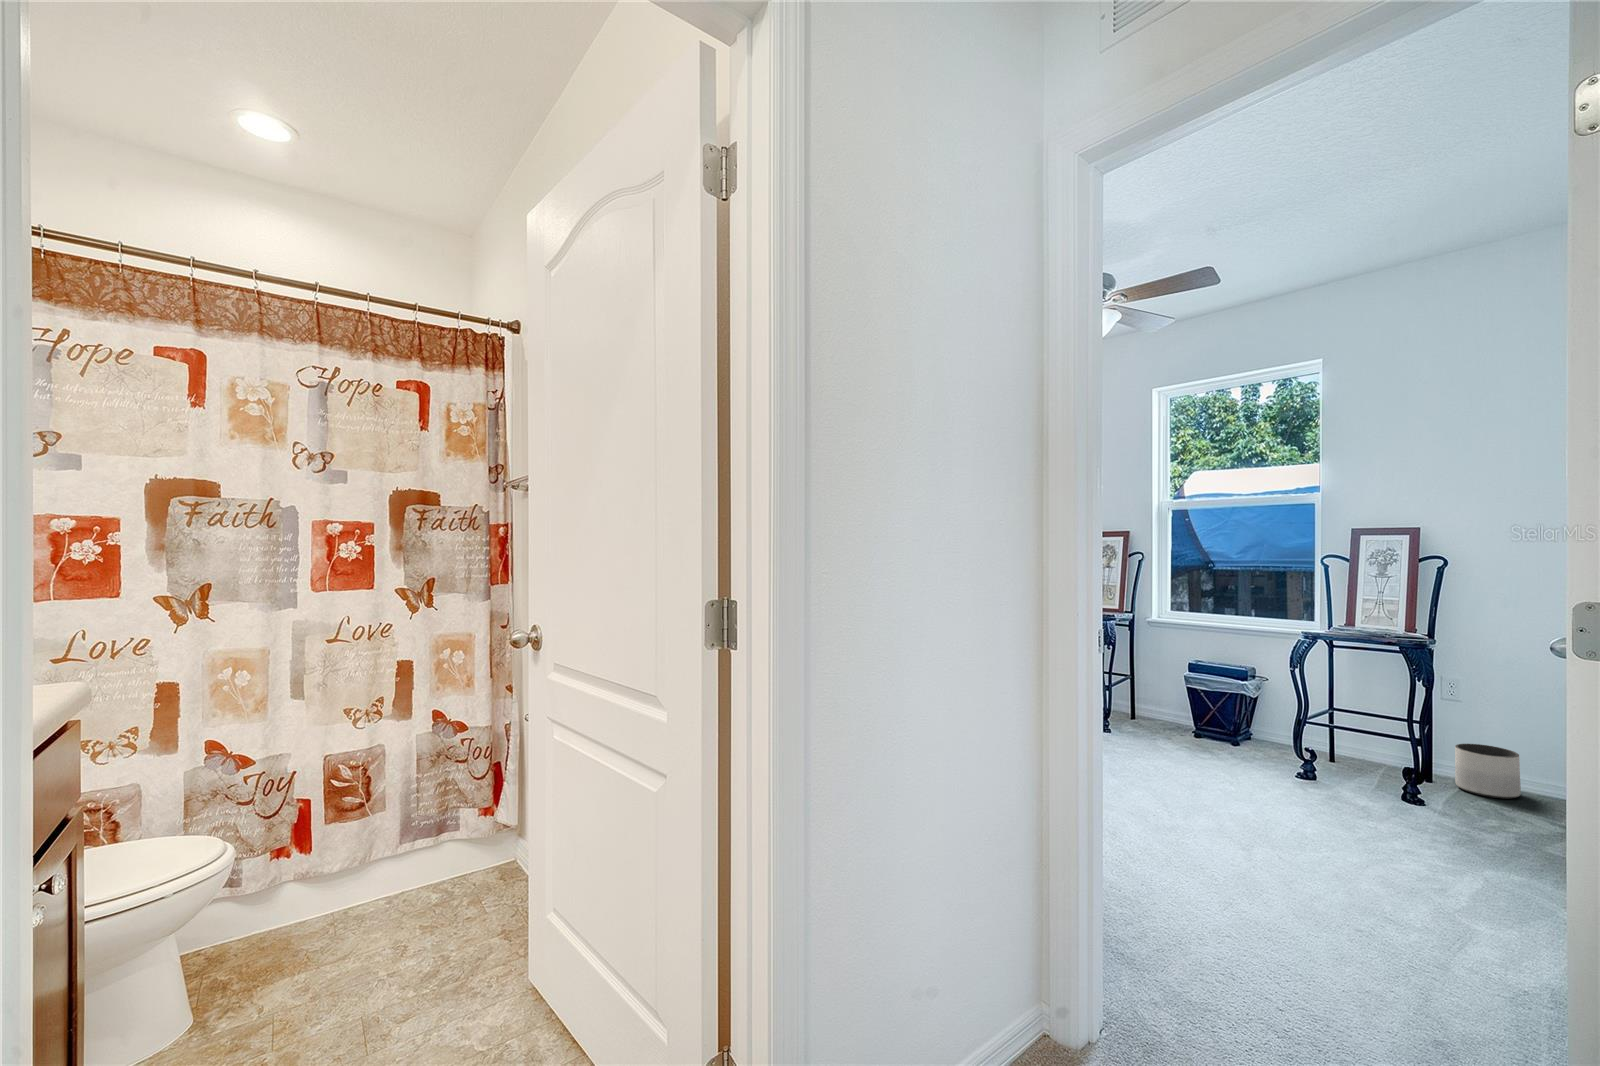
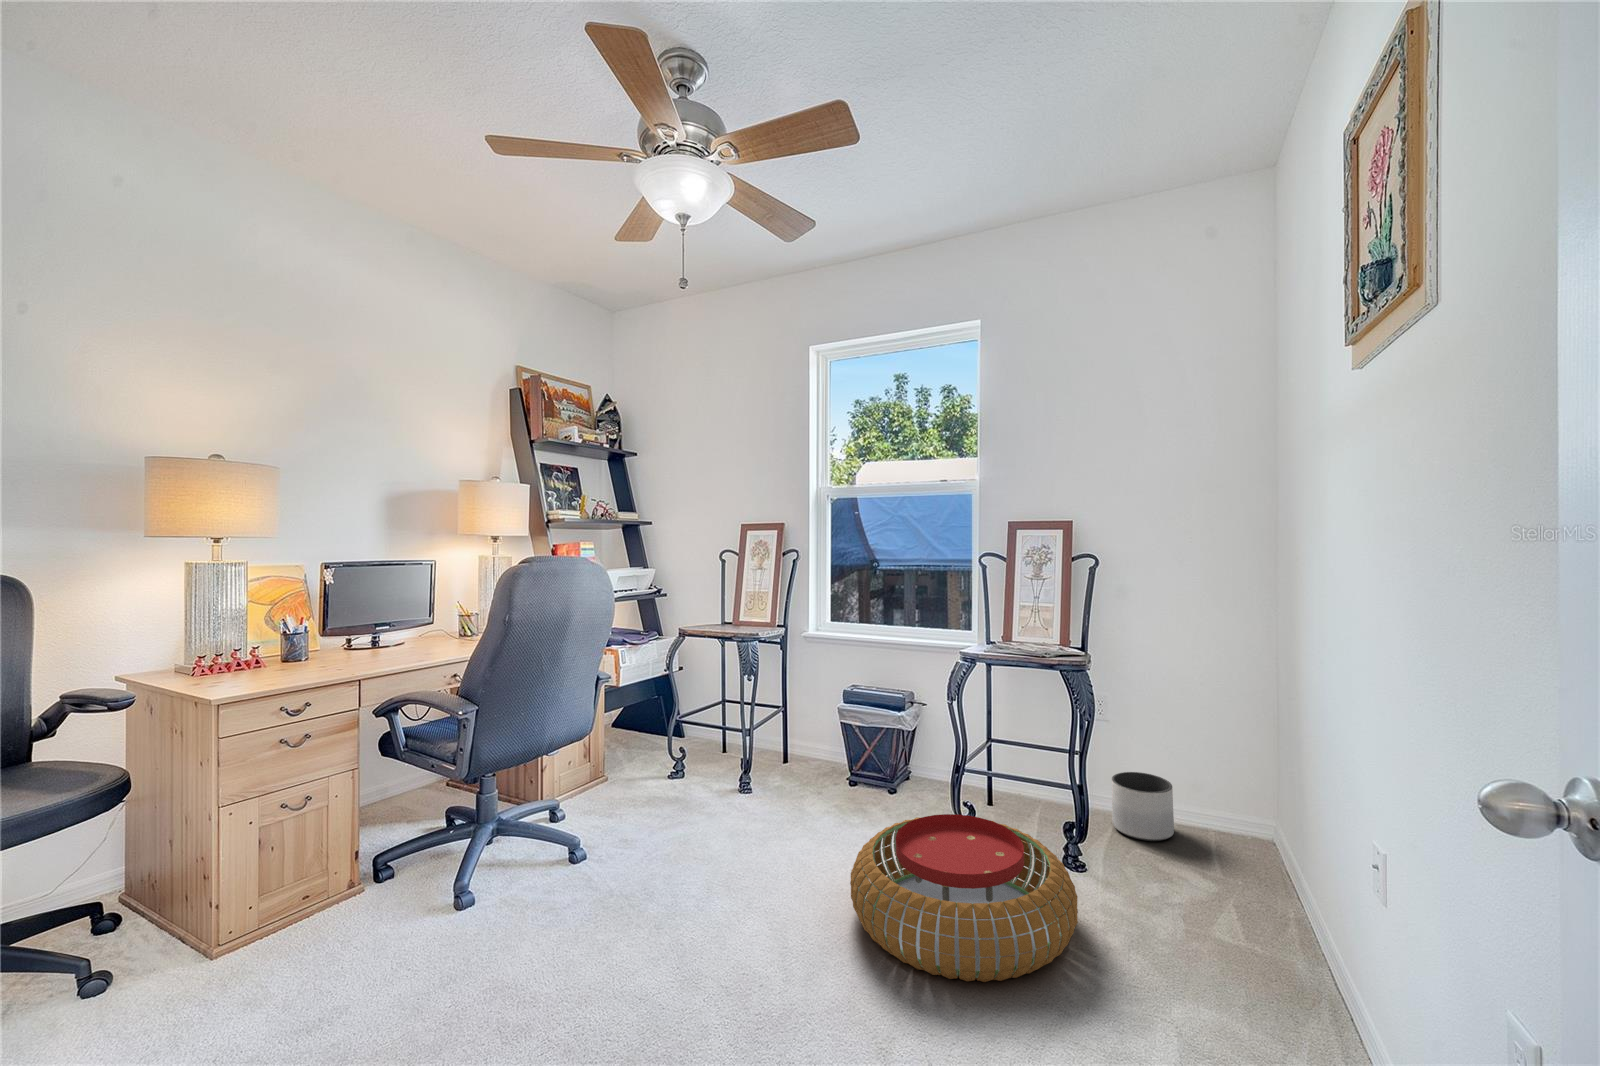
pouf: none [1217,740,1412,837] -> present [850,814,1078,982]

